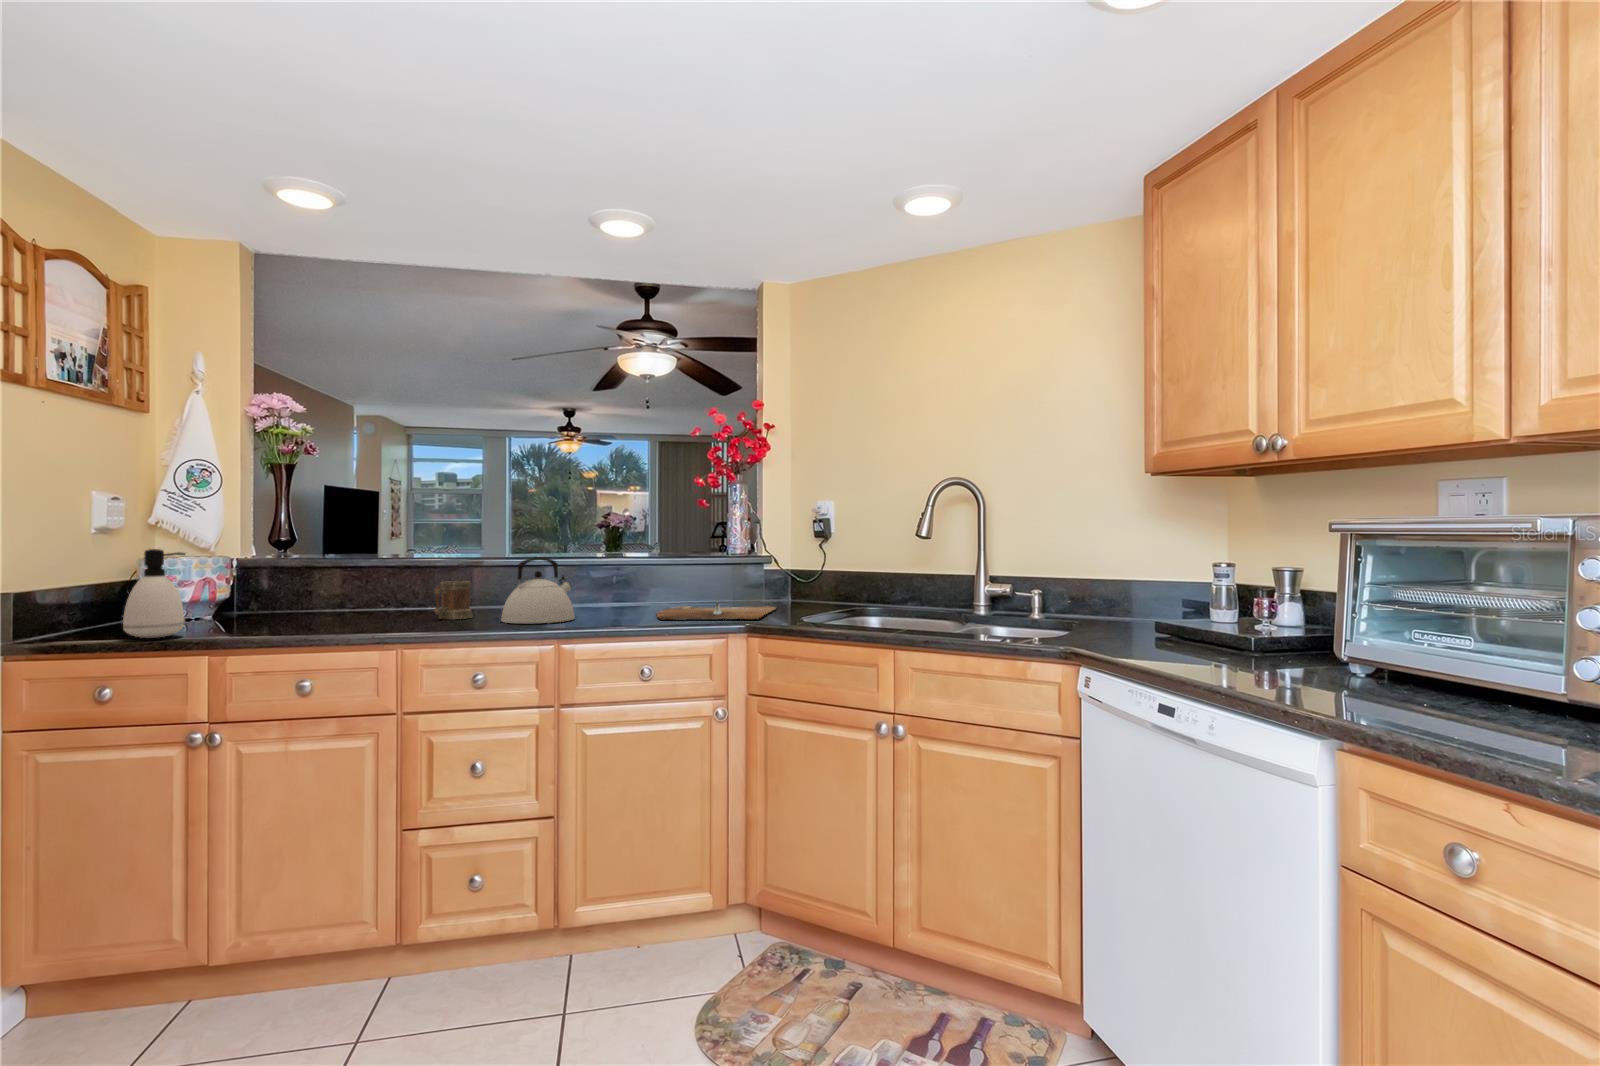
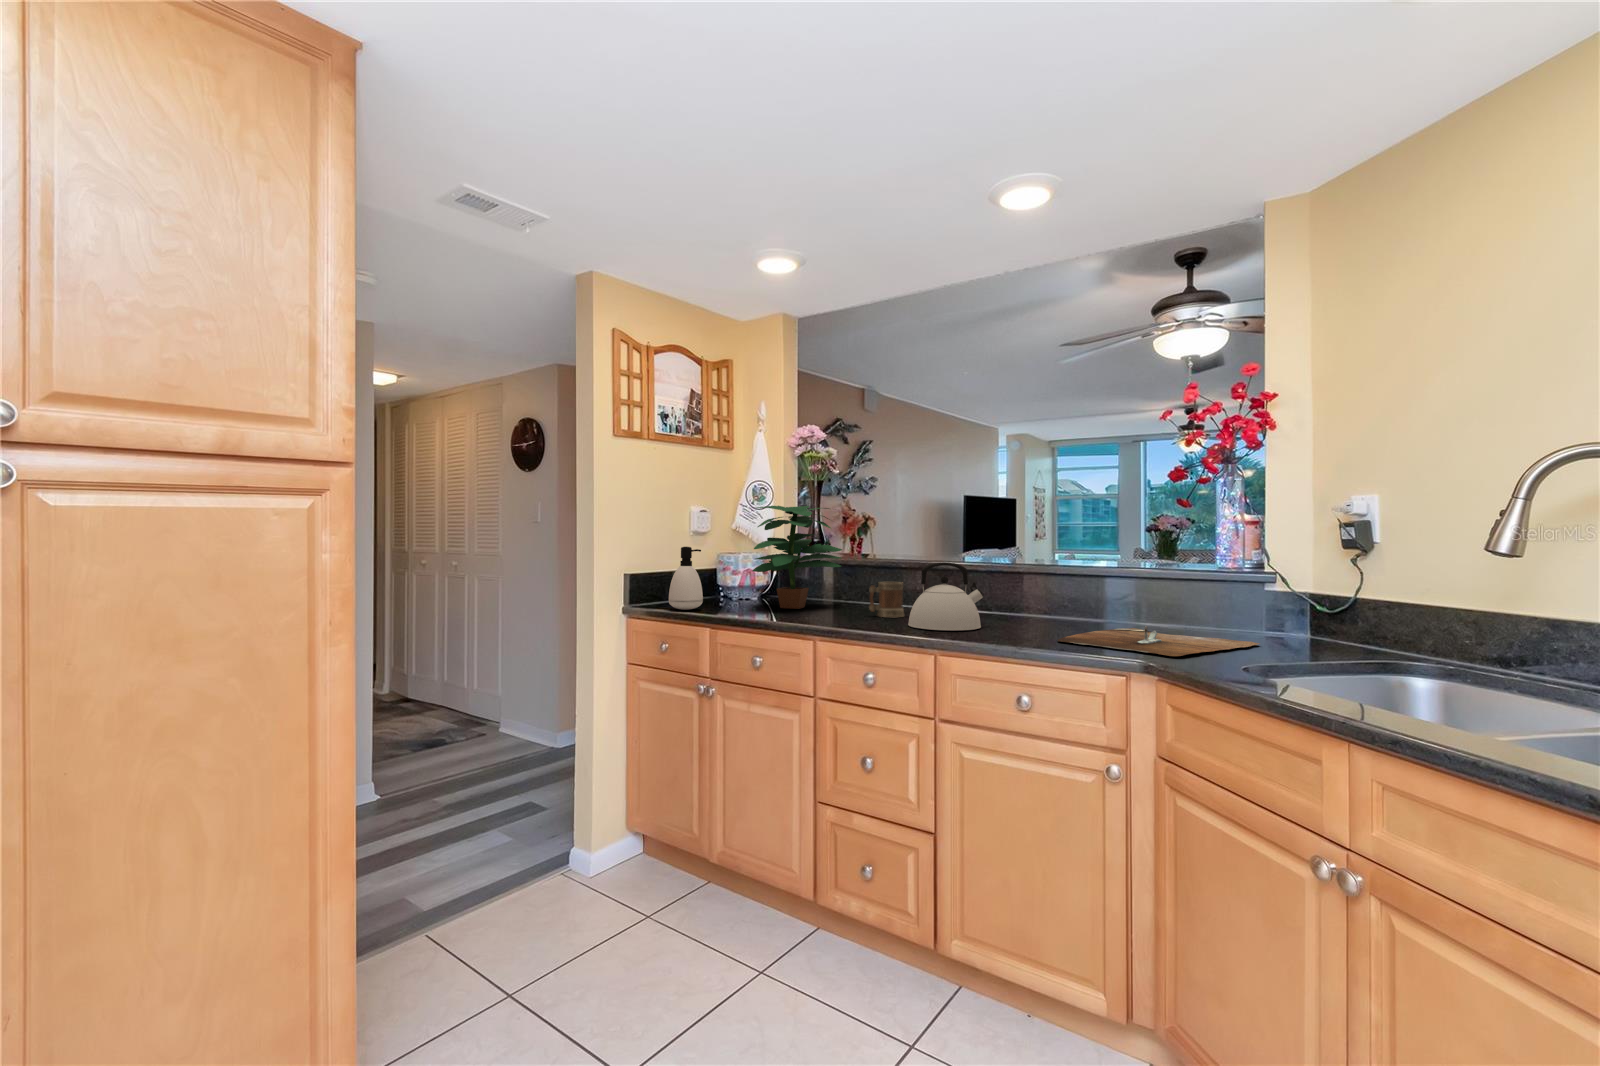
potted plant: none [242,495,371,623] -> present [752,506,842,609]

